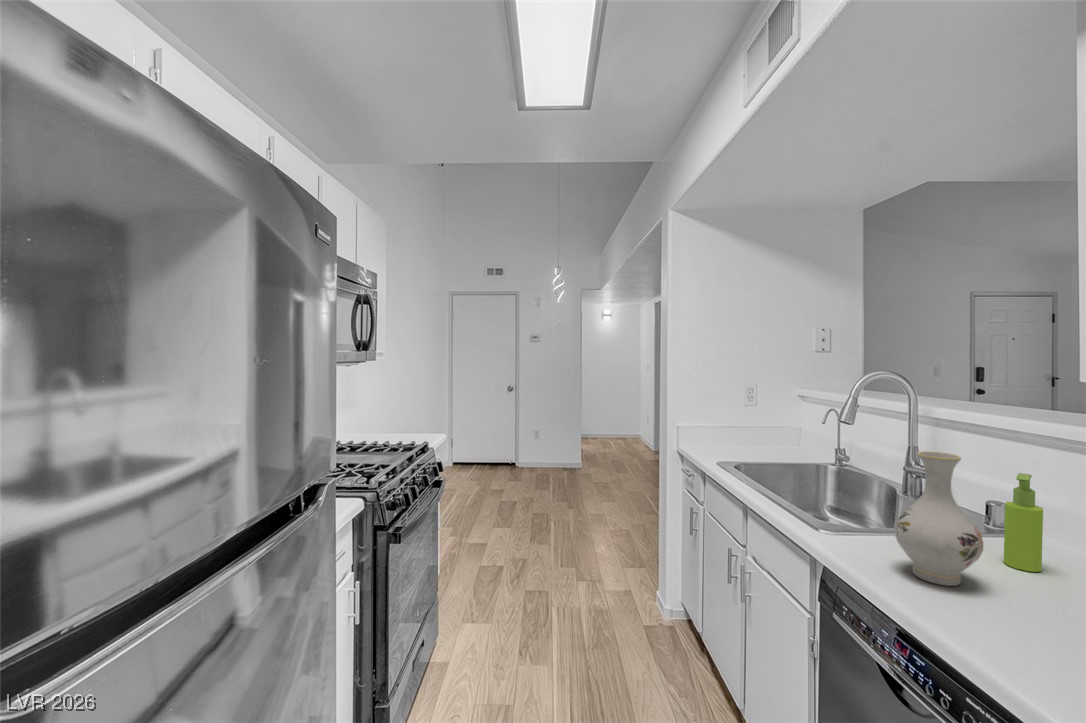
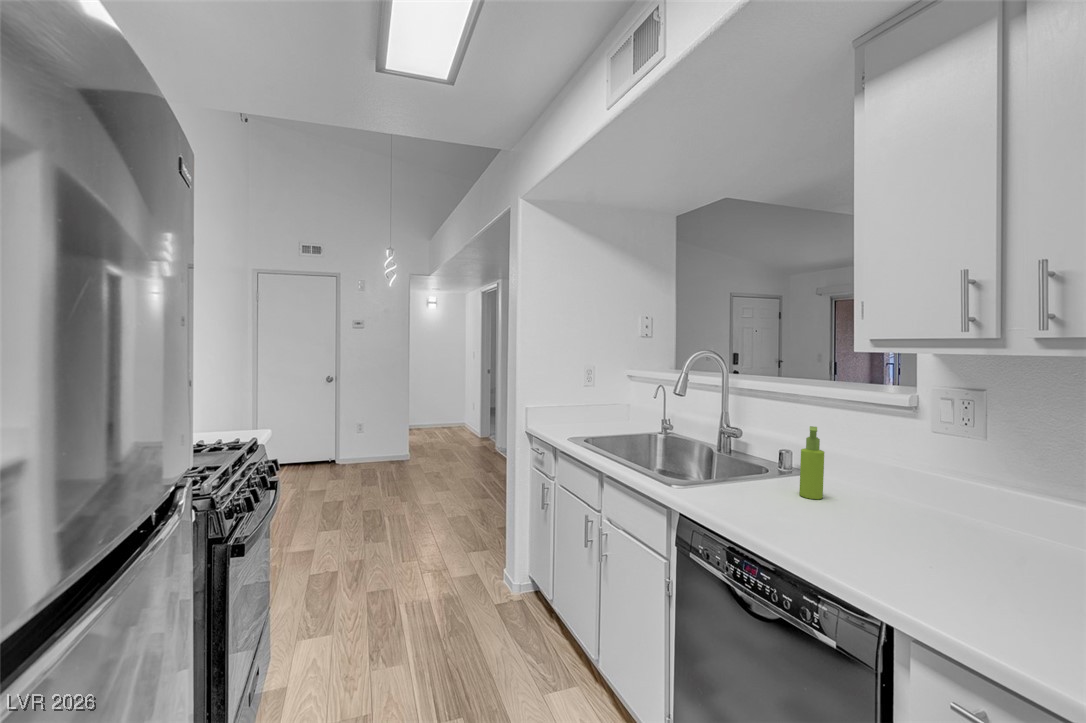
vase: present [894,451,983,586] -> none [736,412,796,516]

